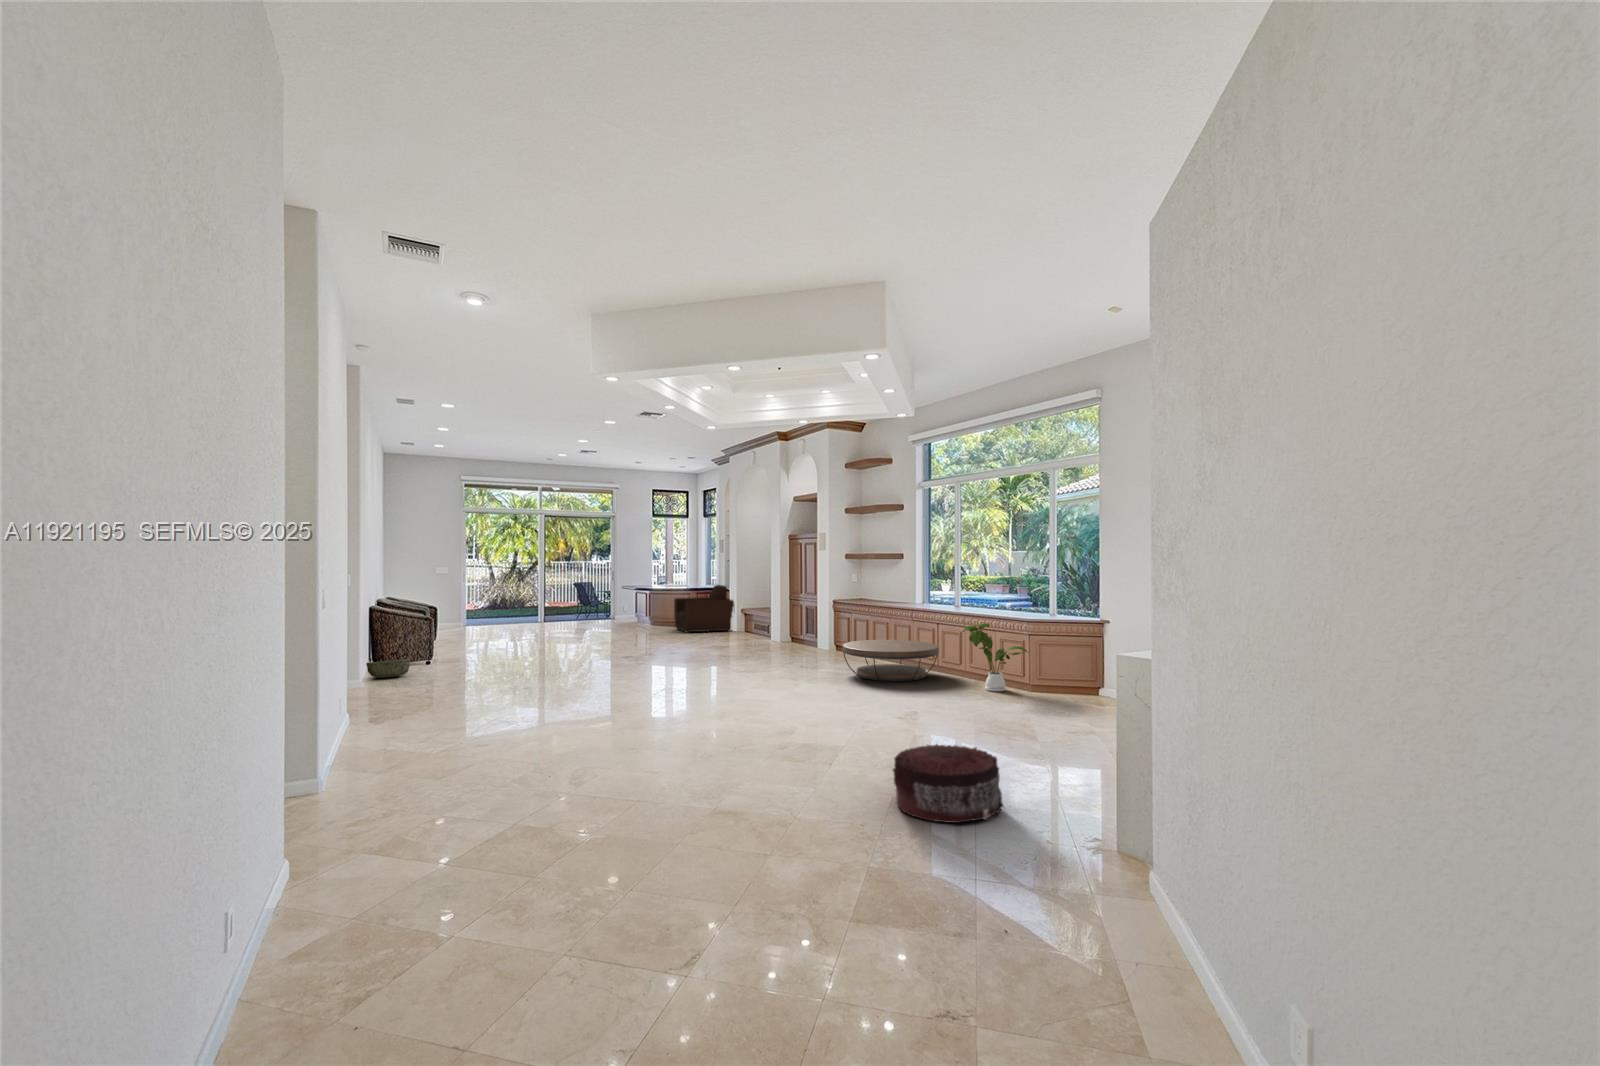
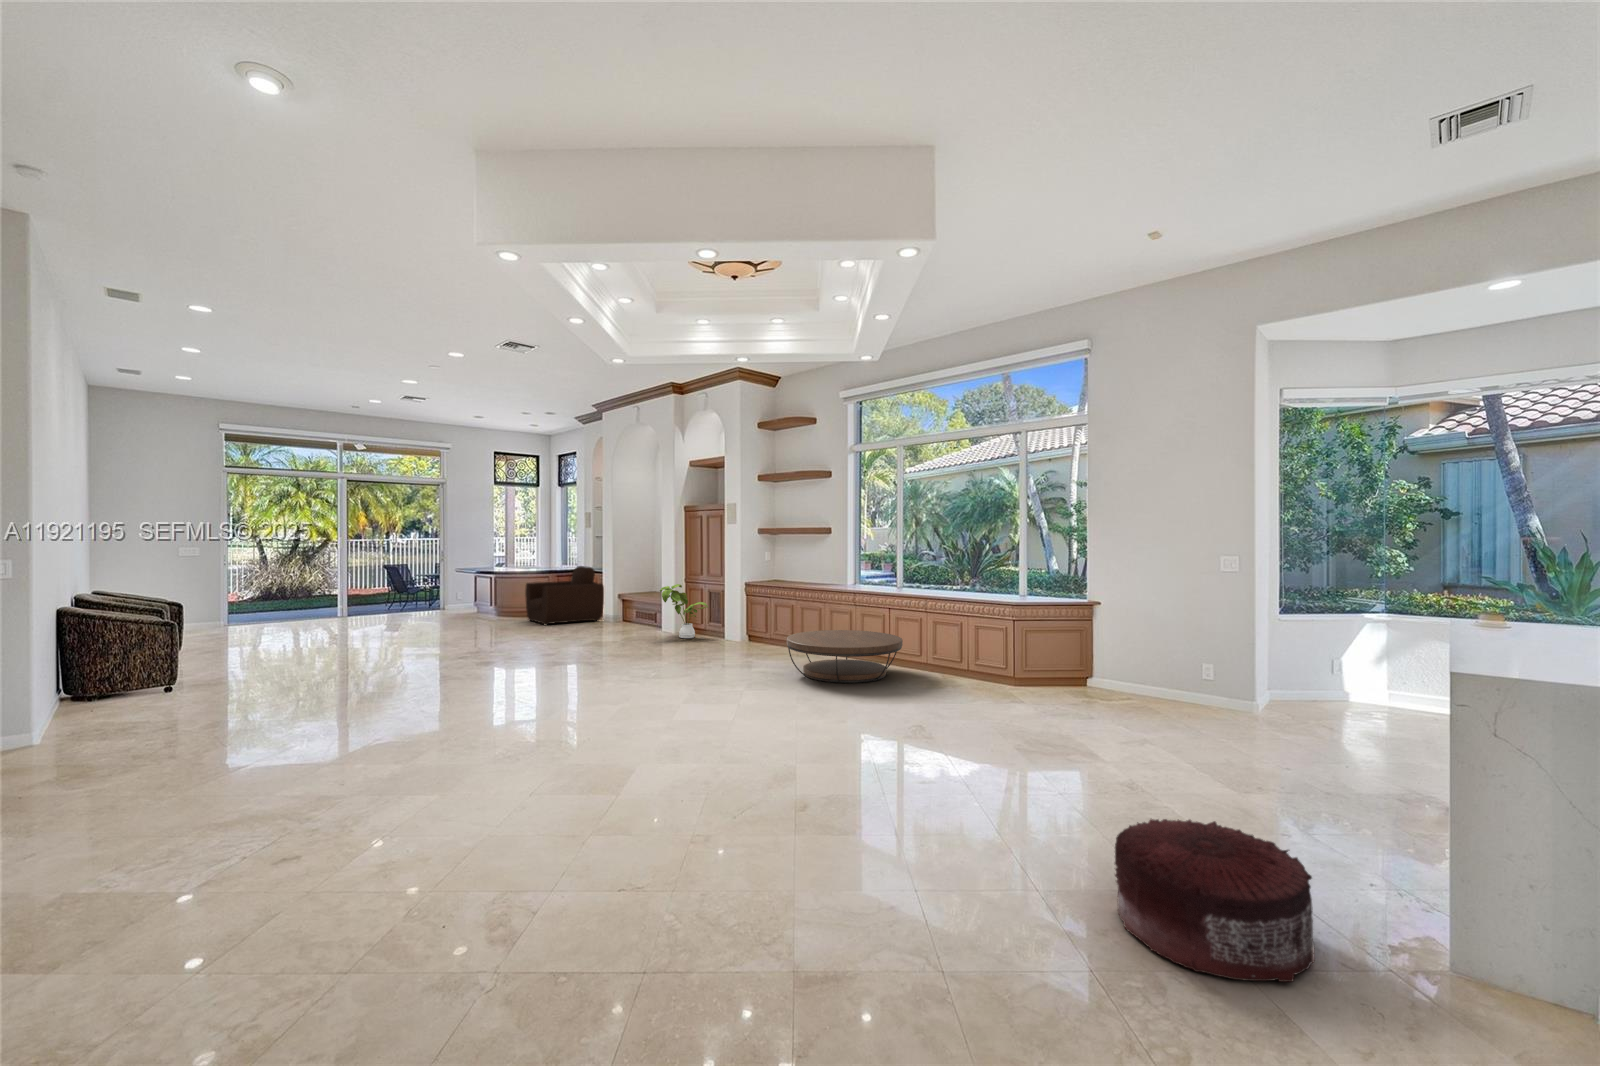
house plant: present [963,623,1027,691] -> present [660,584,708,638]
woven basket: present [366,659,410,678] -> none [48,690,136,724]

